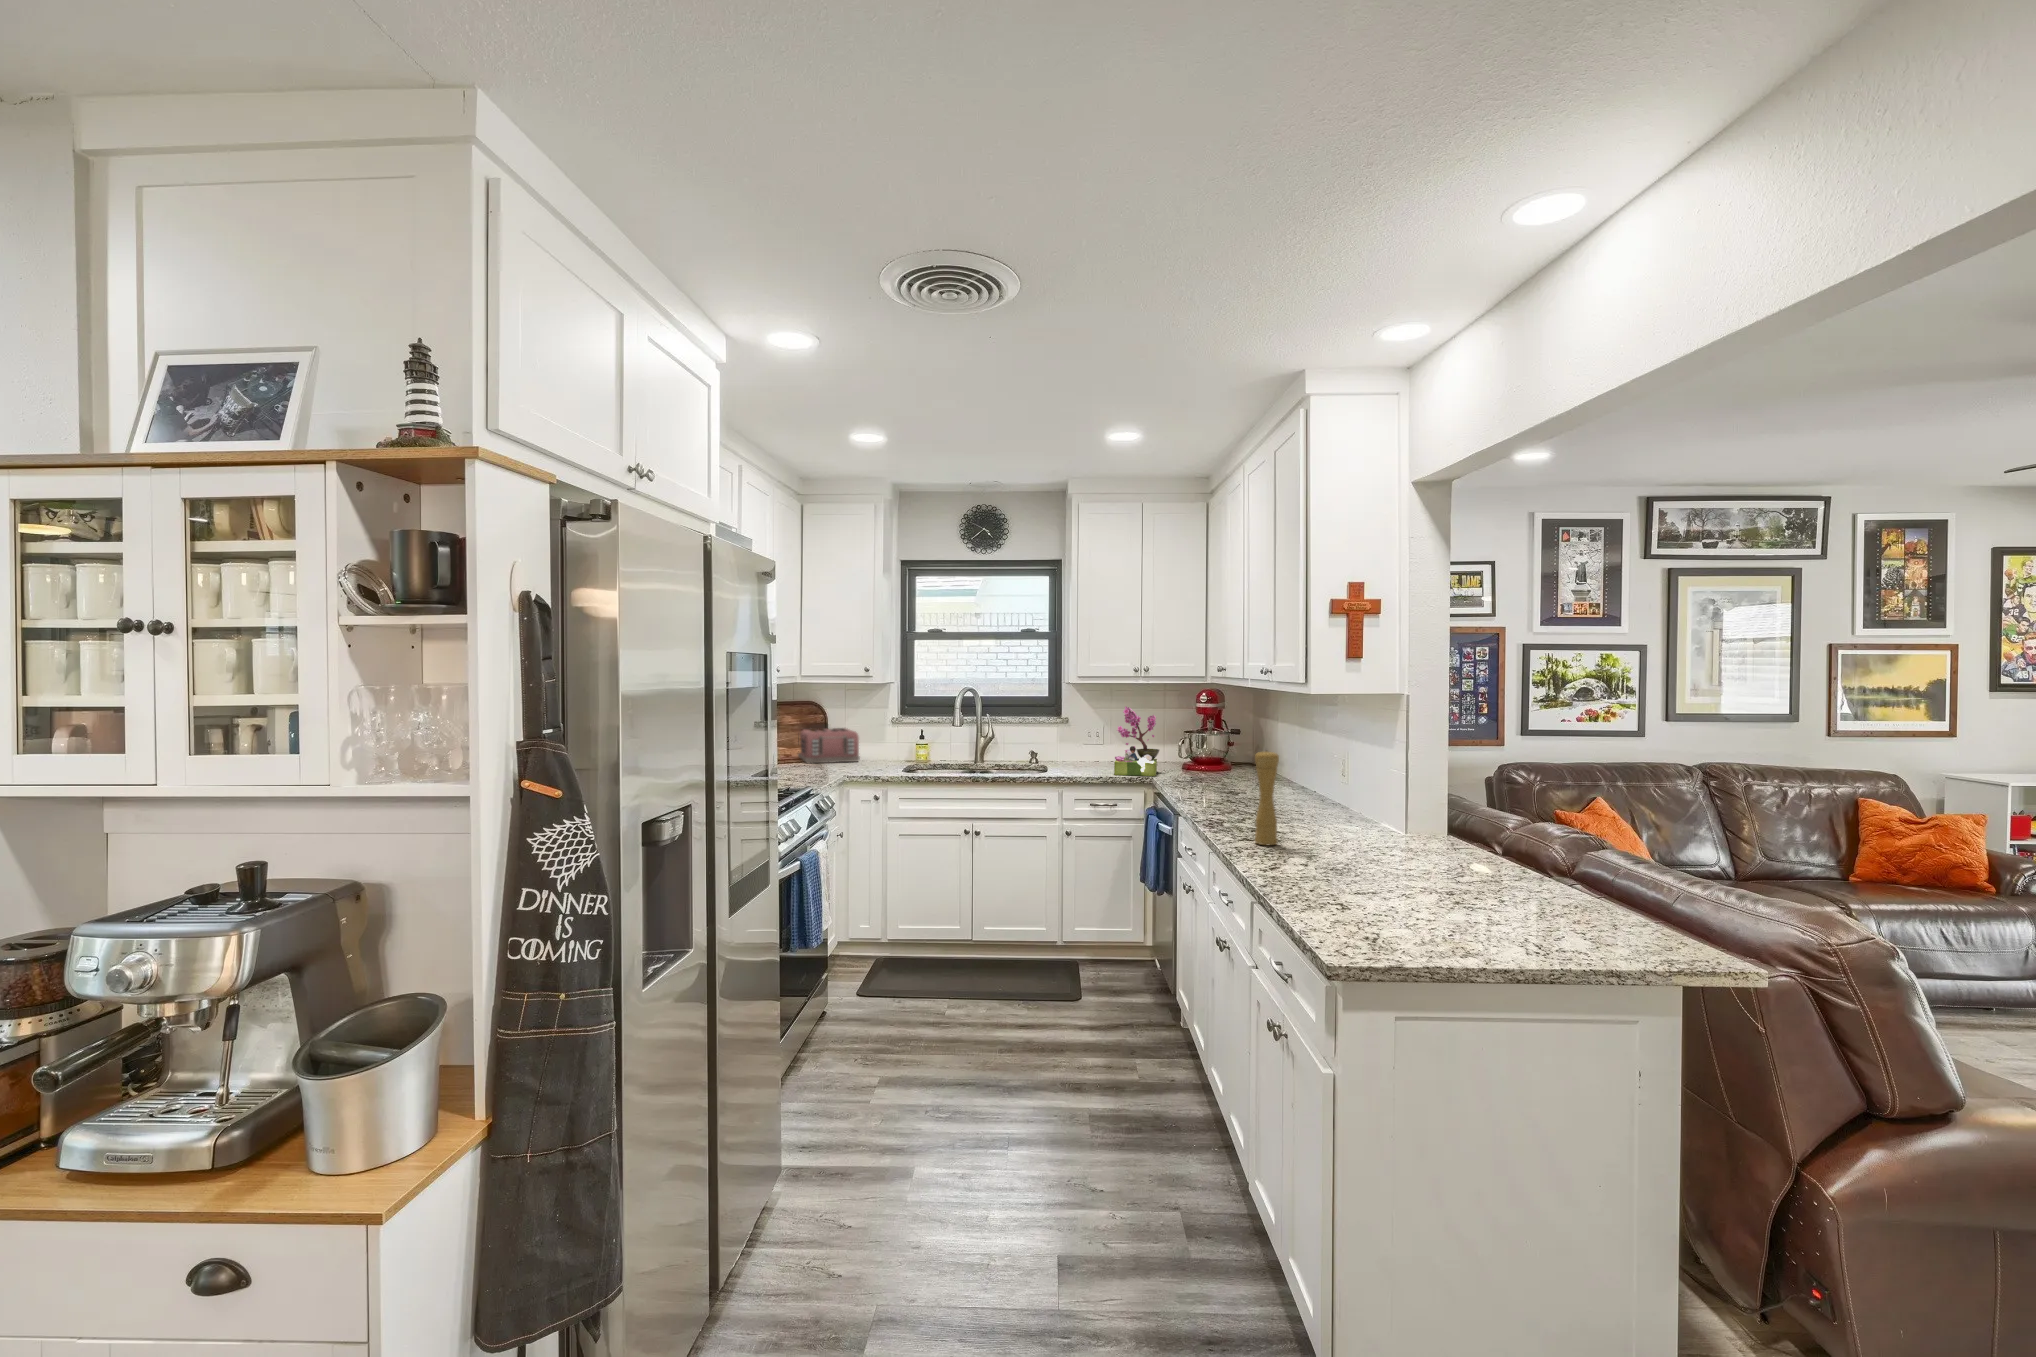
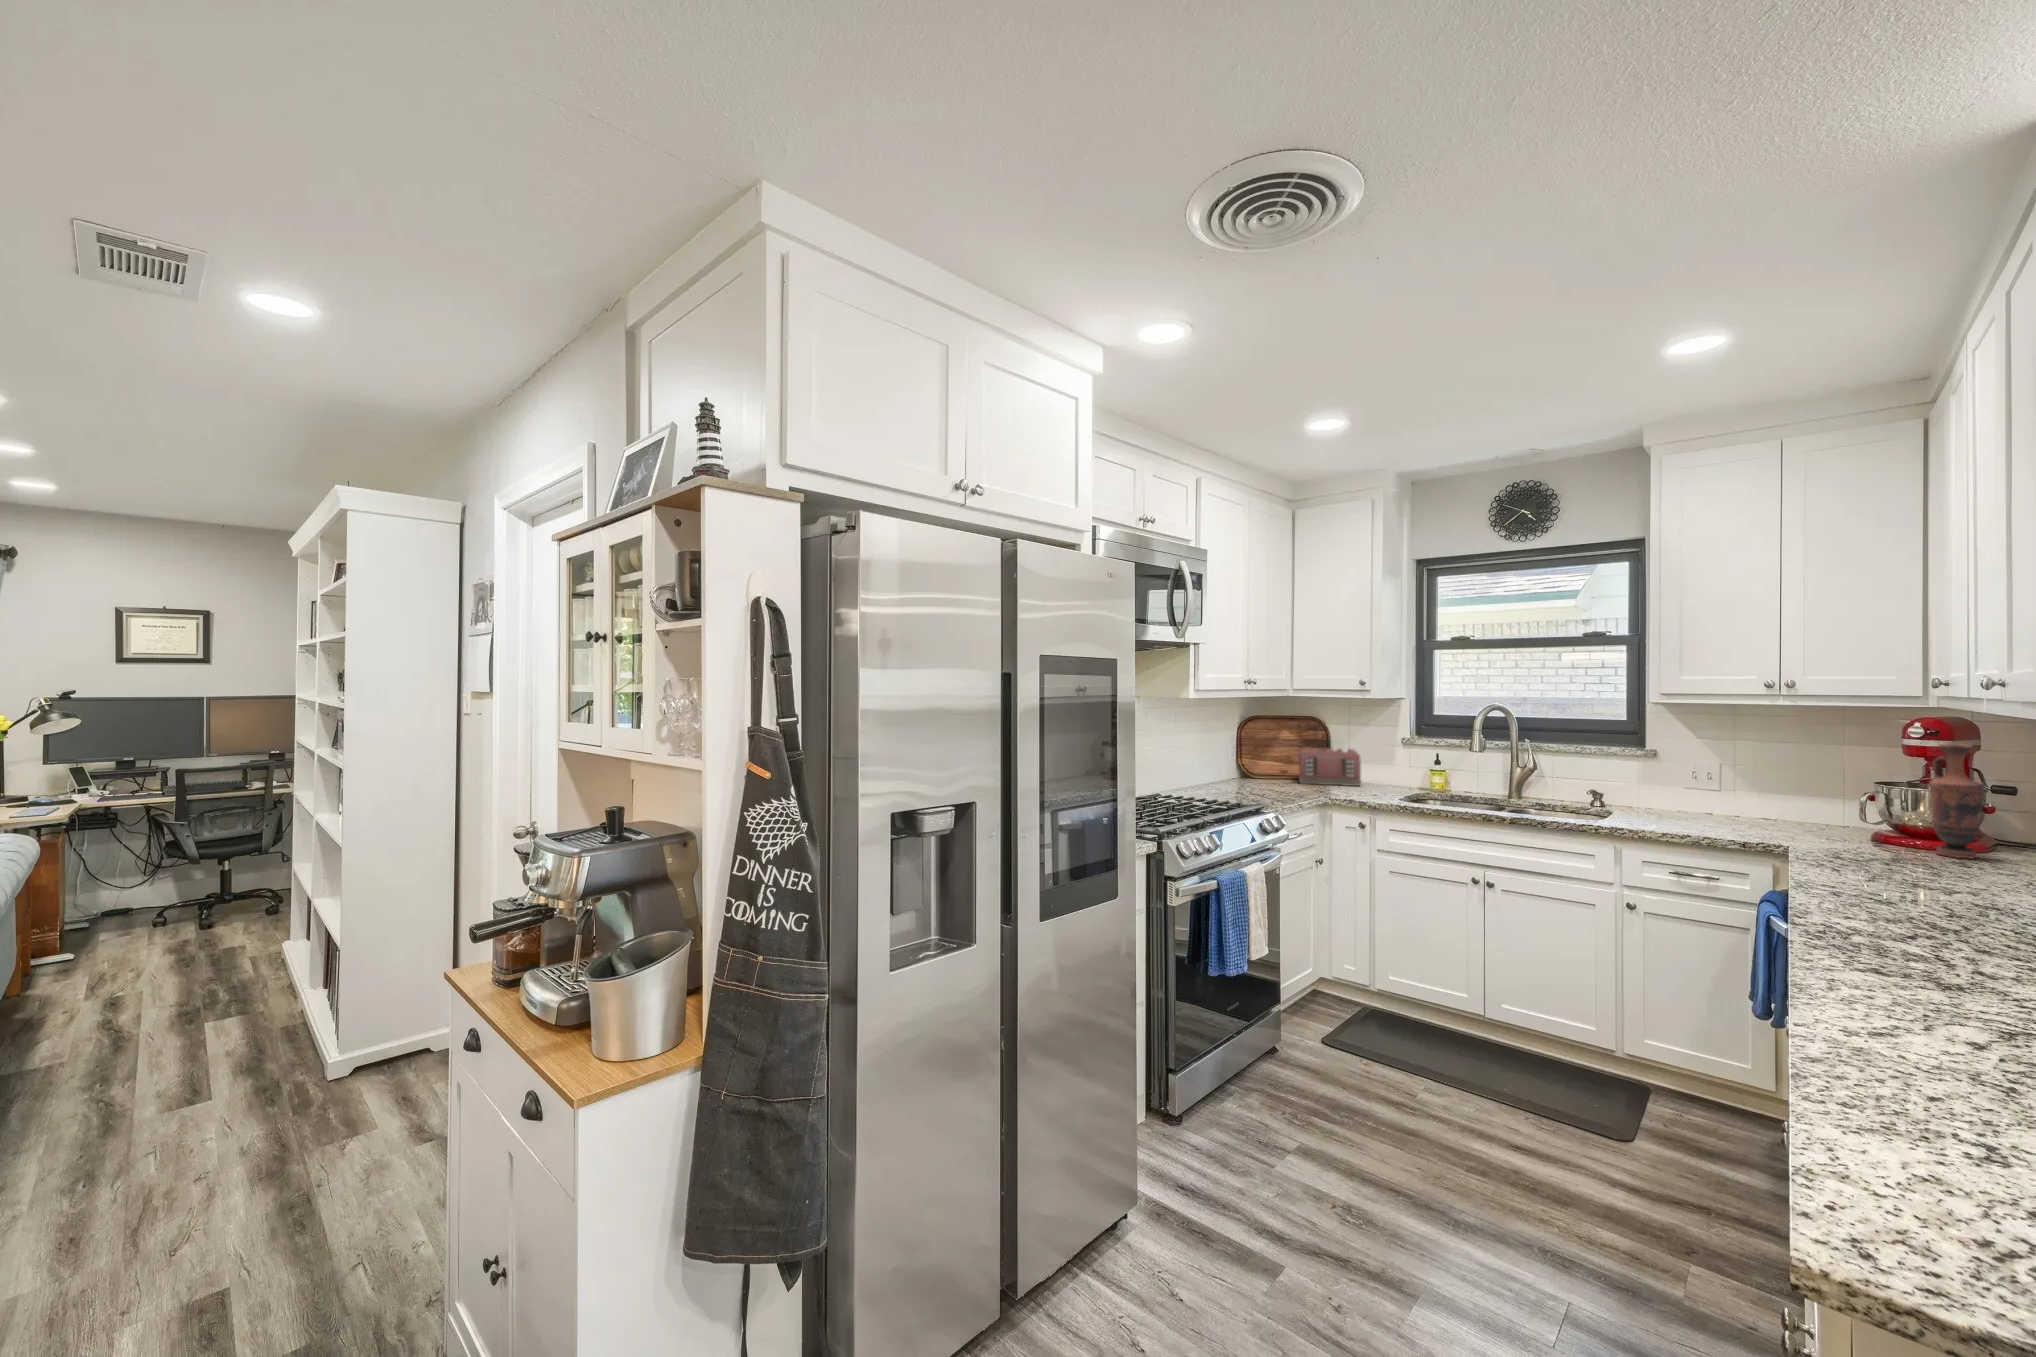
flower arrangement: present [1114,707,1159,776] -> none [1713,734,1806,840]
vase: none [1219,709,1243,778] -> present [1929,744,1984,858]
pepper mill: present [1255,751,1279,845] -> none [1875,807,1933,977]

